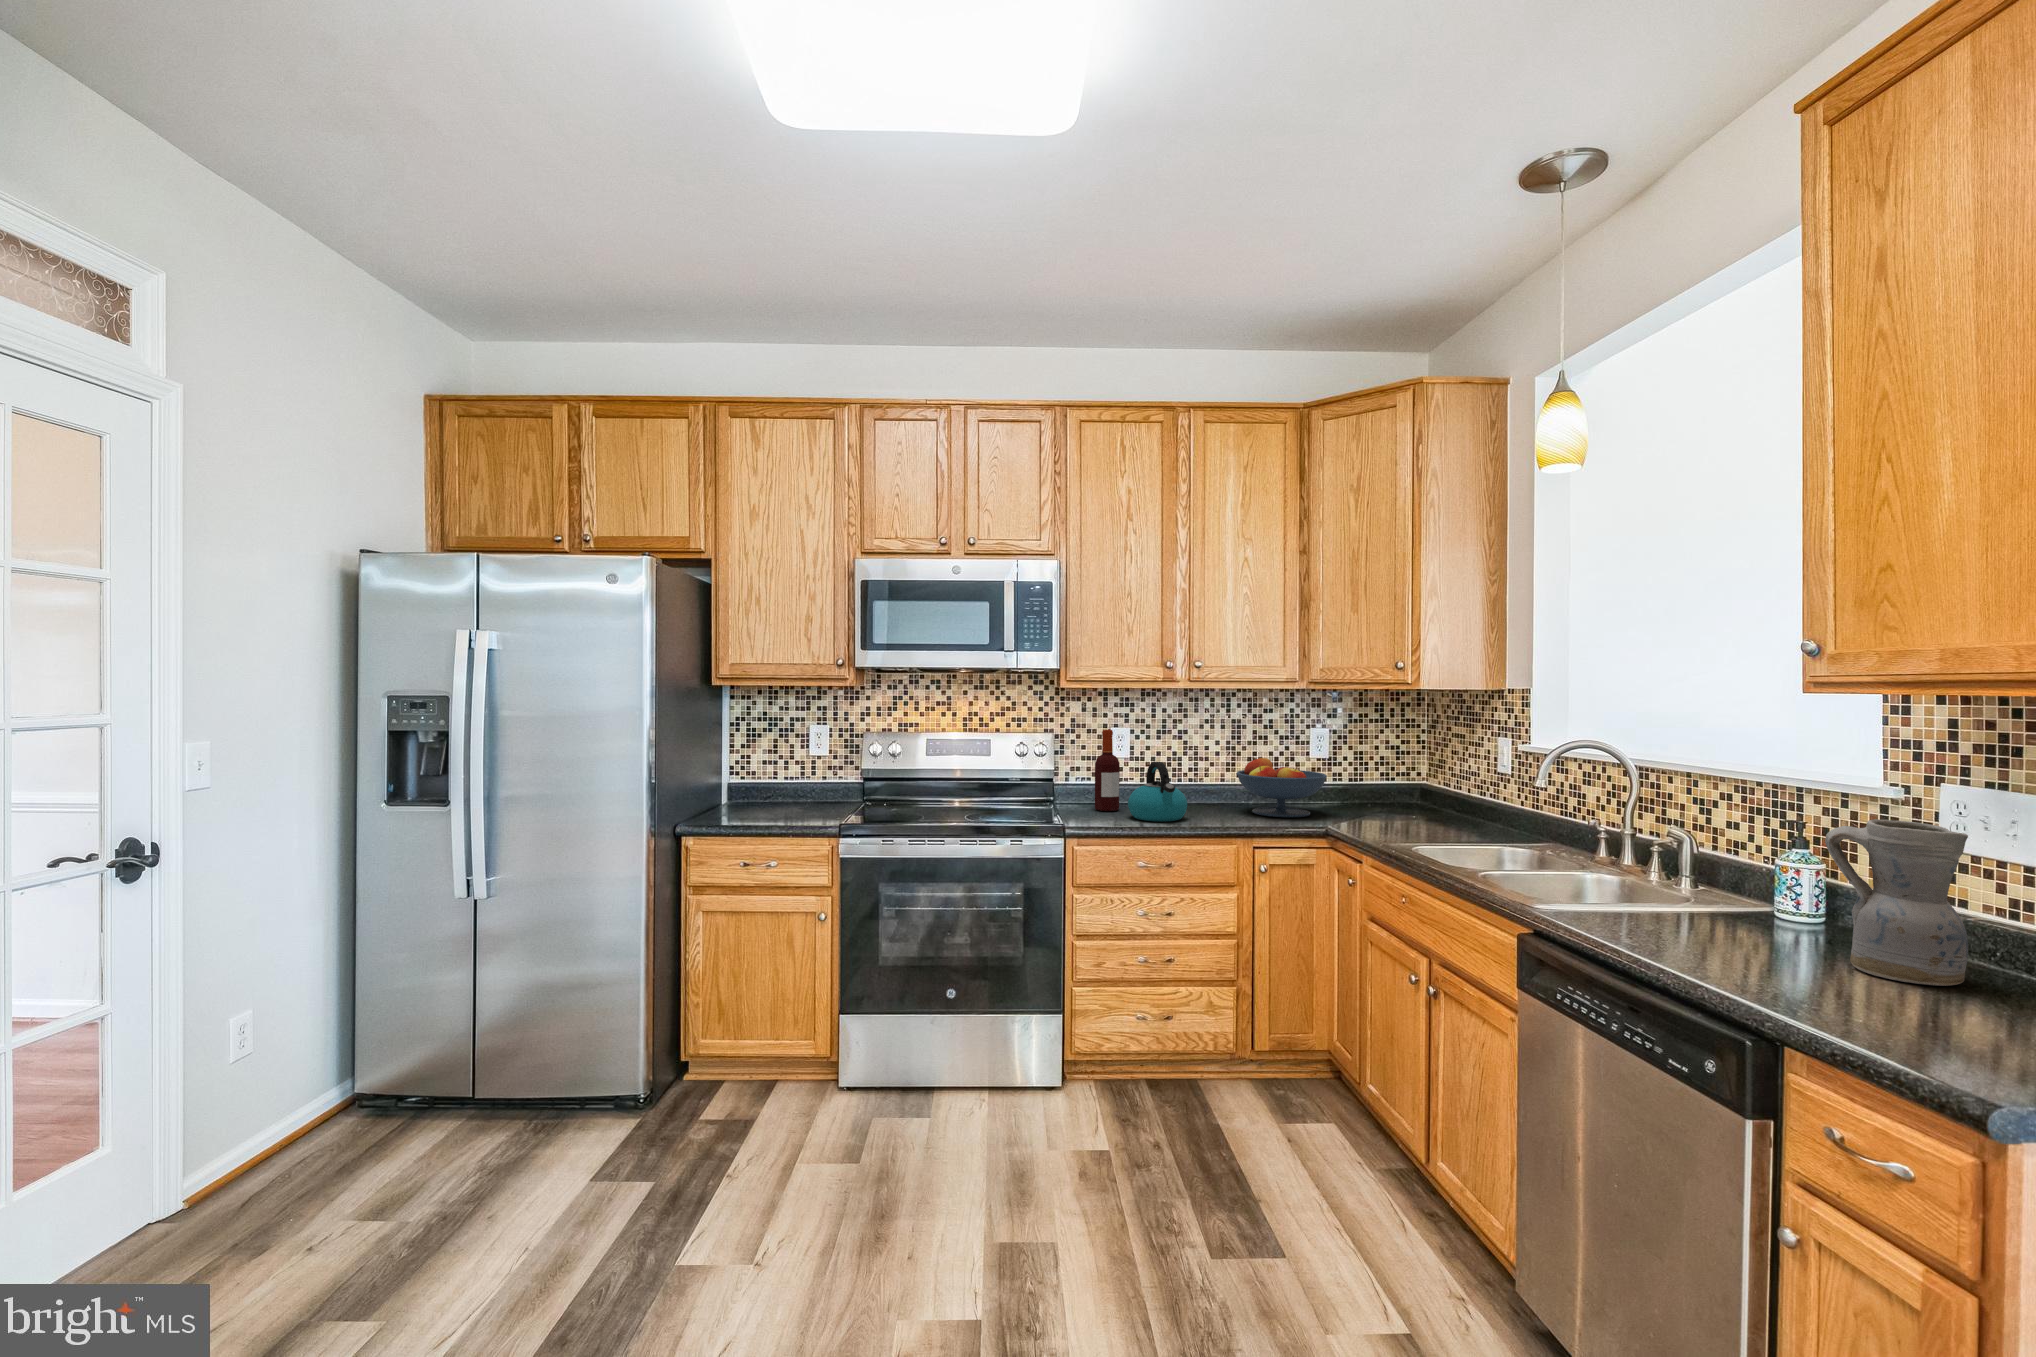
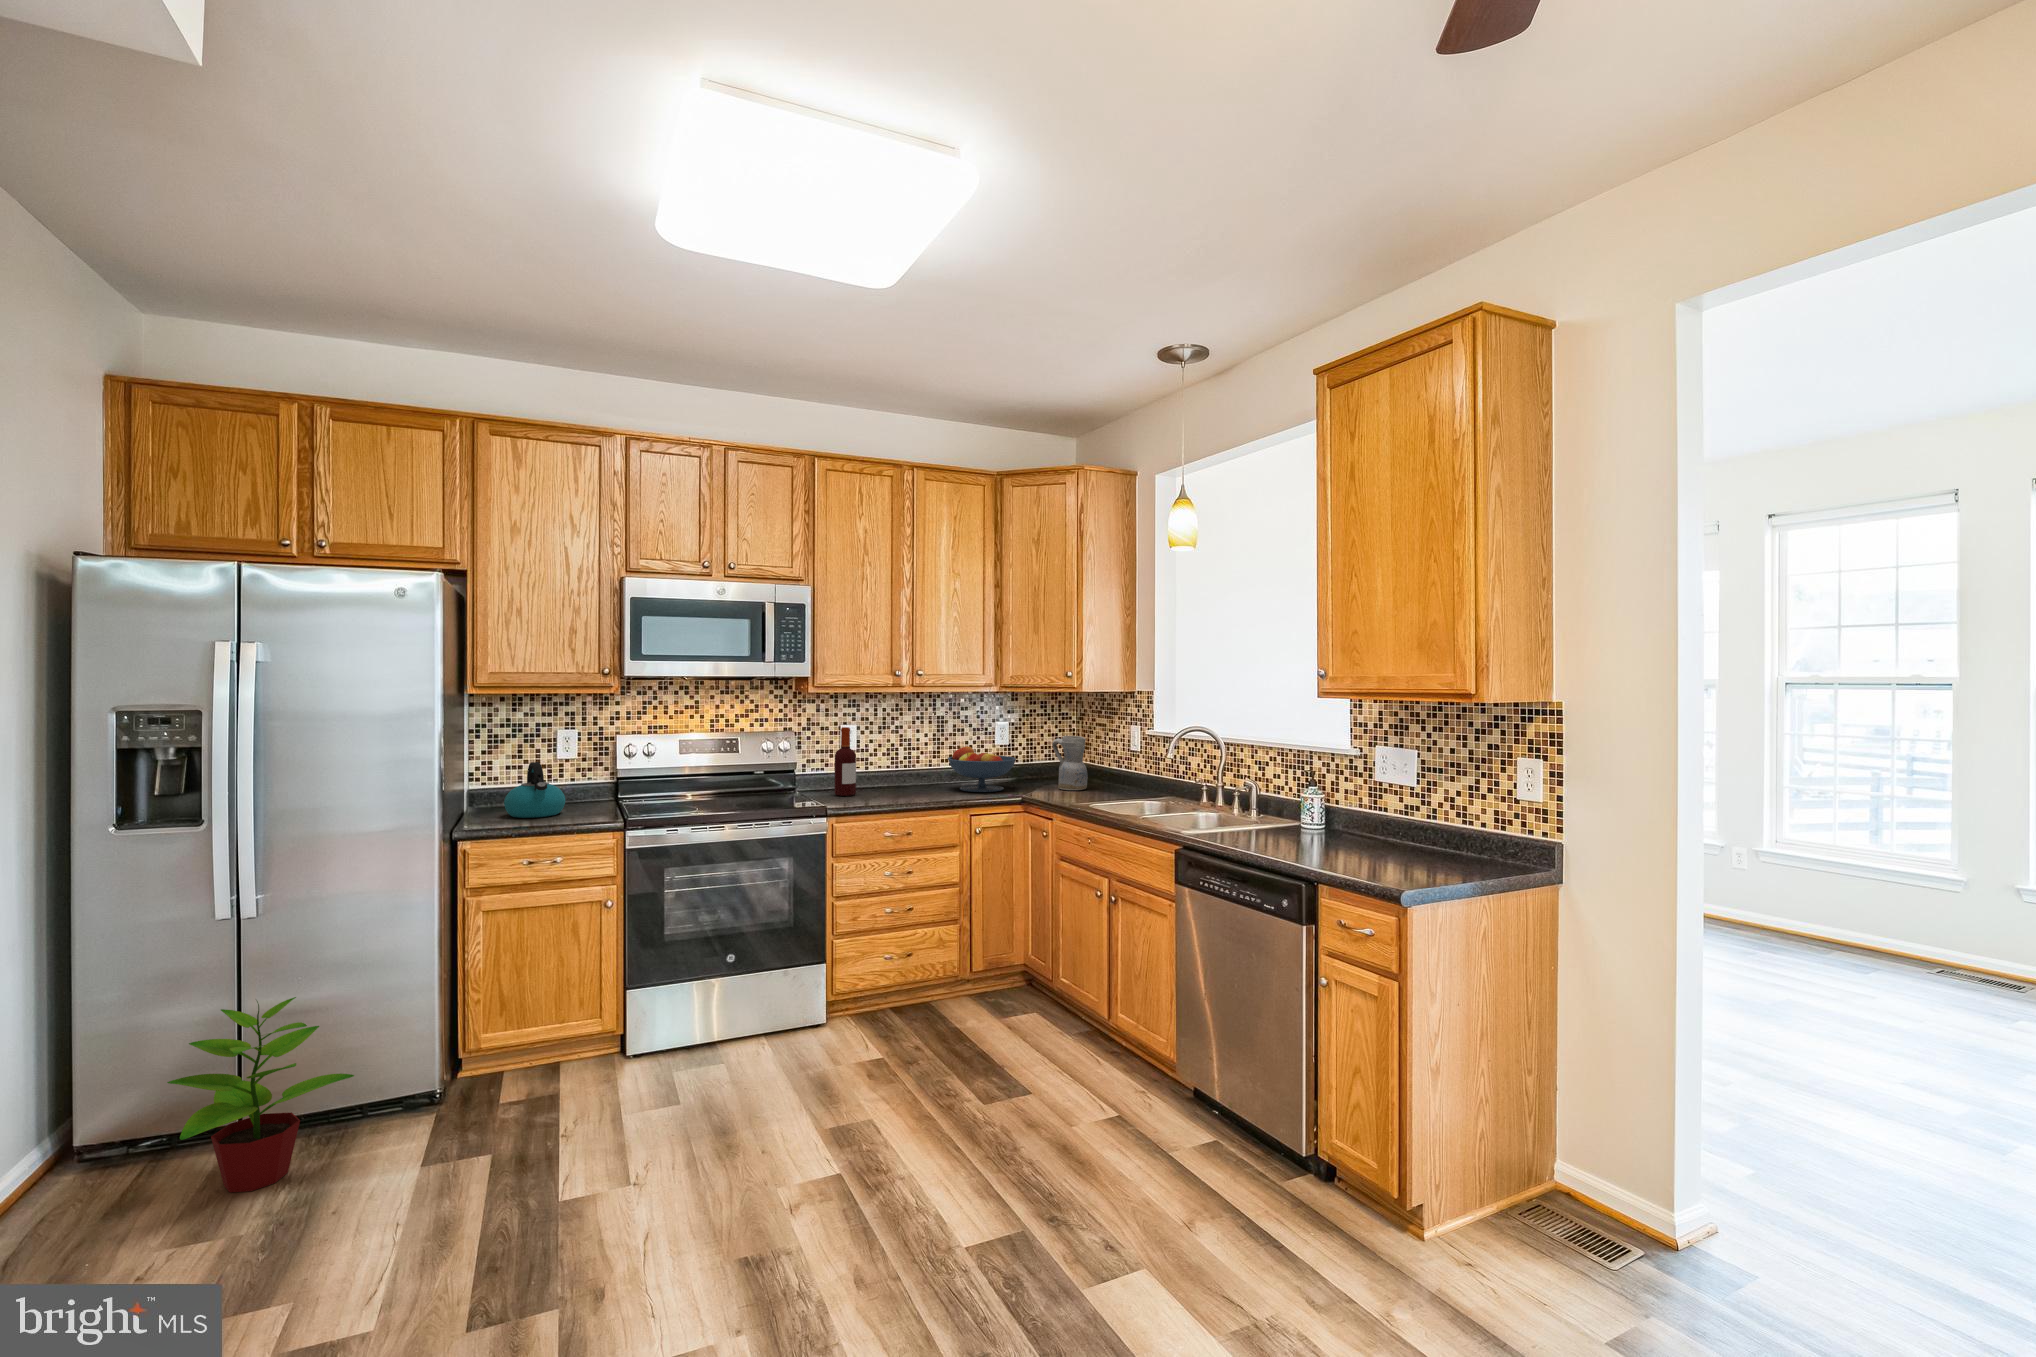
kettle: present [1128,762,1187,822] -> present [504,762,566,818]
ceramic pitcher: present [1825,819,1968,986] -> present [1052,736,1088,790]
potted plant: none [370,977,537,1169] -> present [167,997,354,1192]

